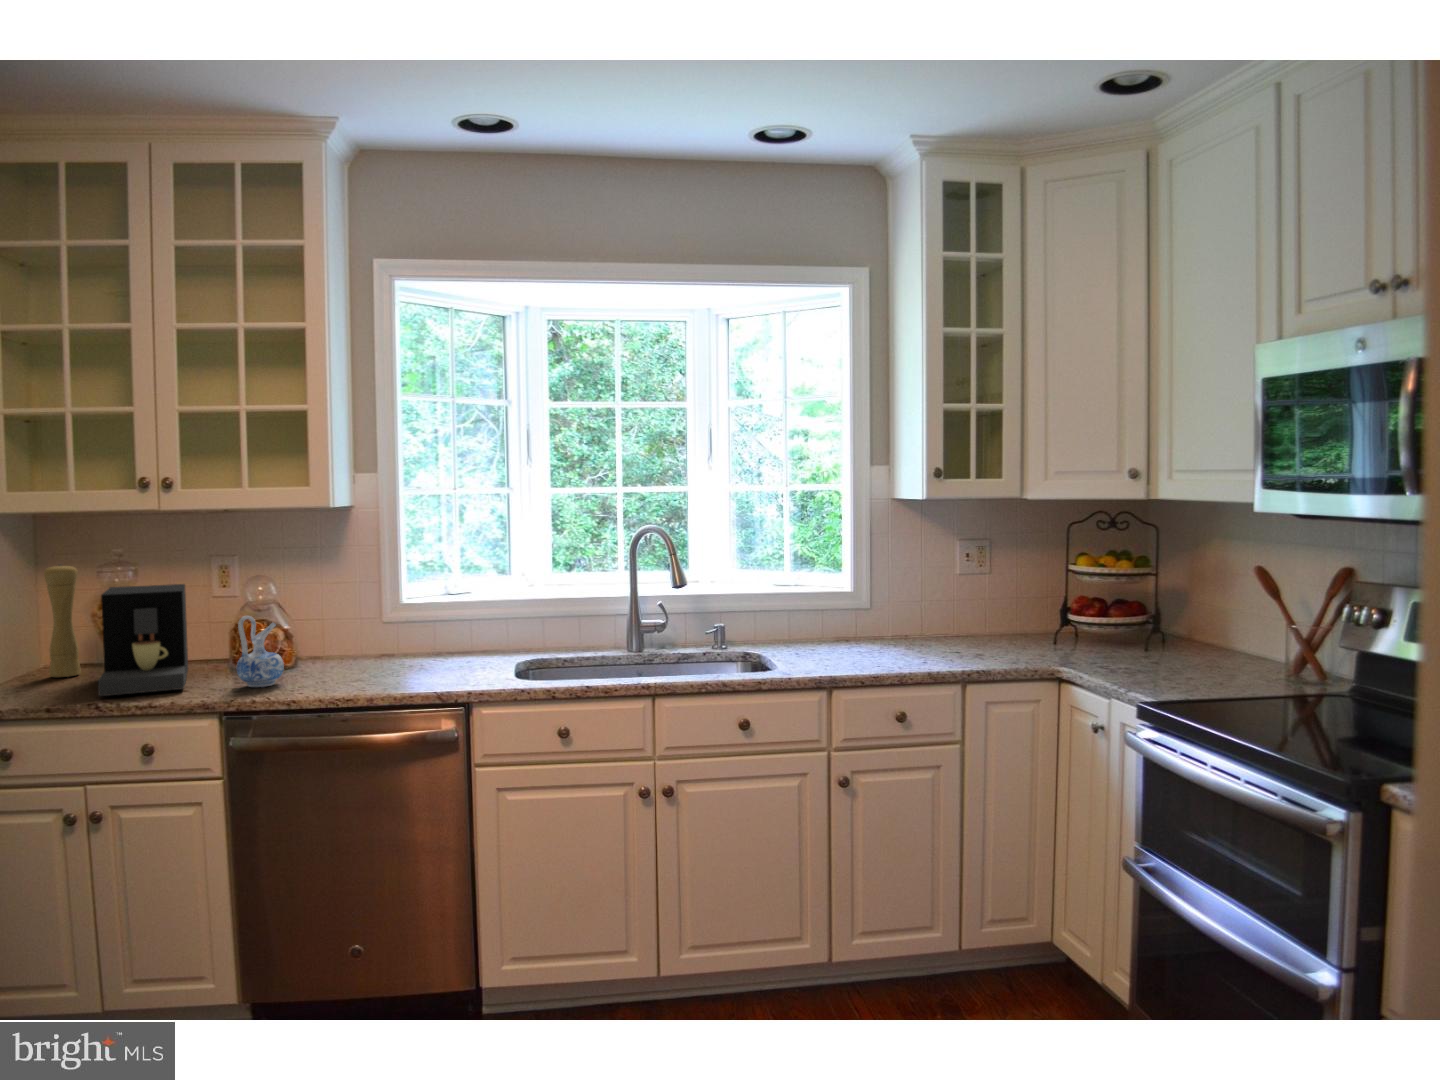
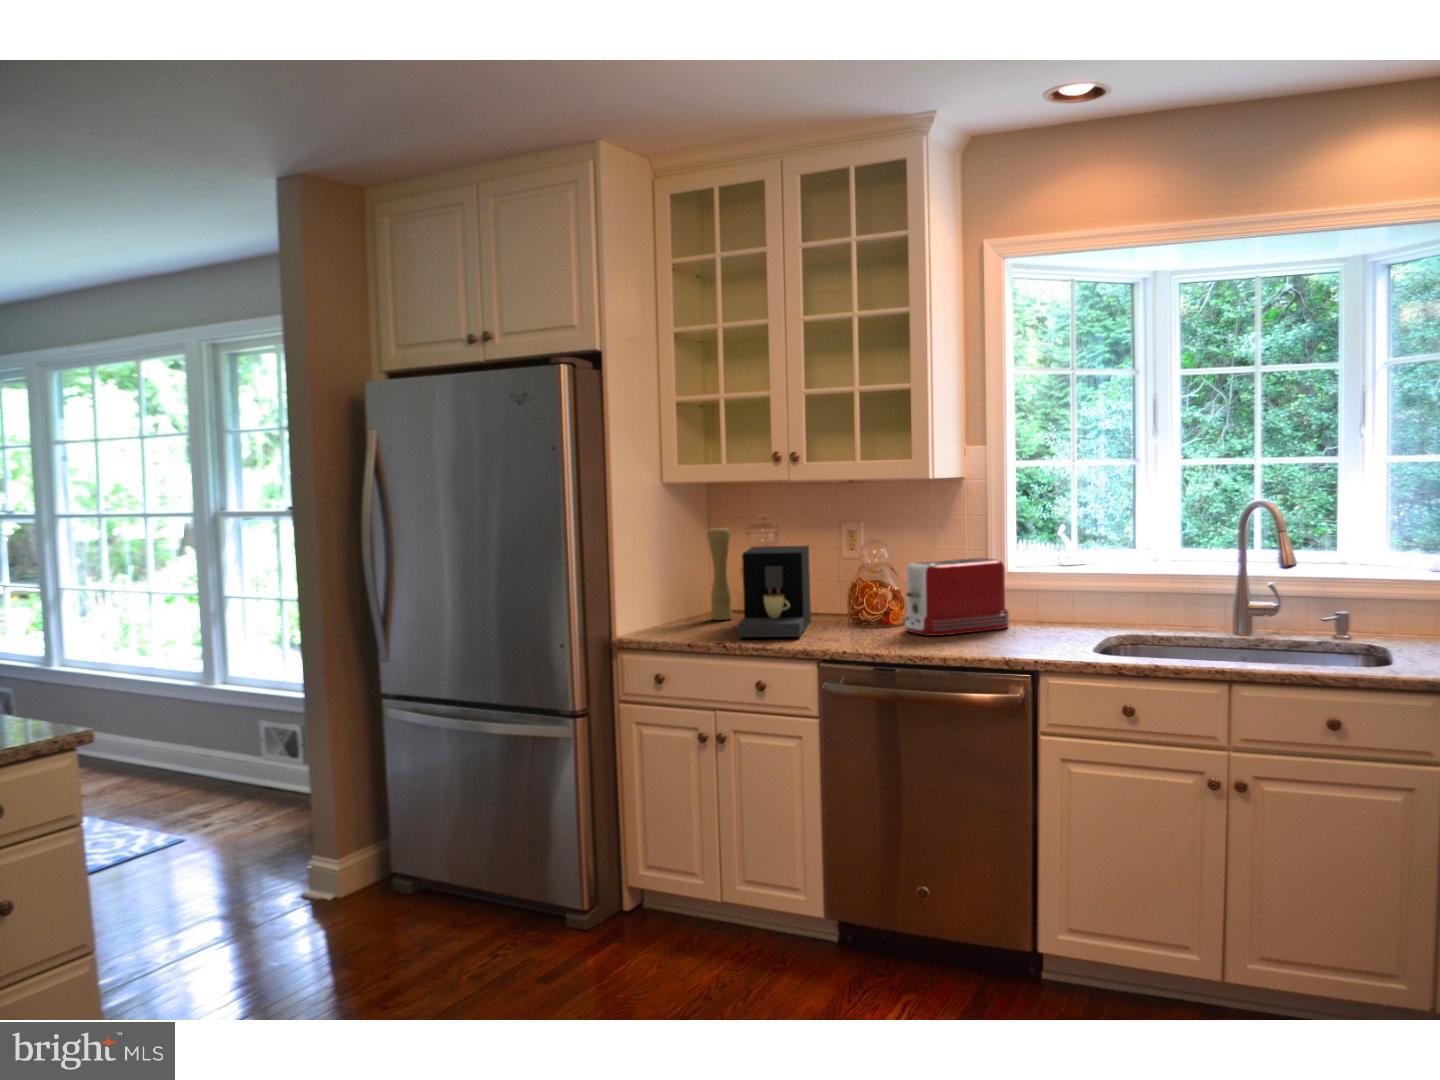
toaster: none [311,591,421,675] -> present [905,558,1009,636]
ceramic pitcher: present [236,616,284,687] -> none [840,576,878,640]

